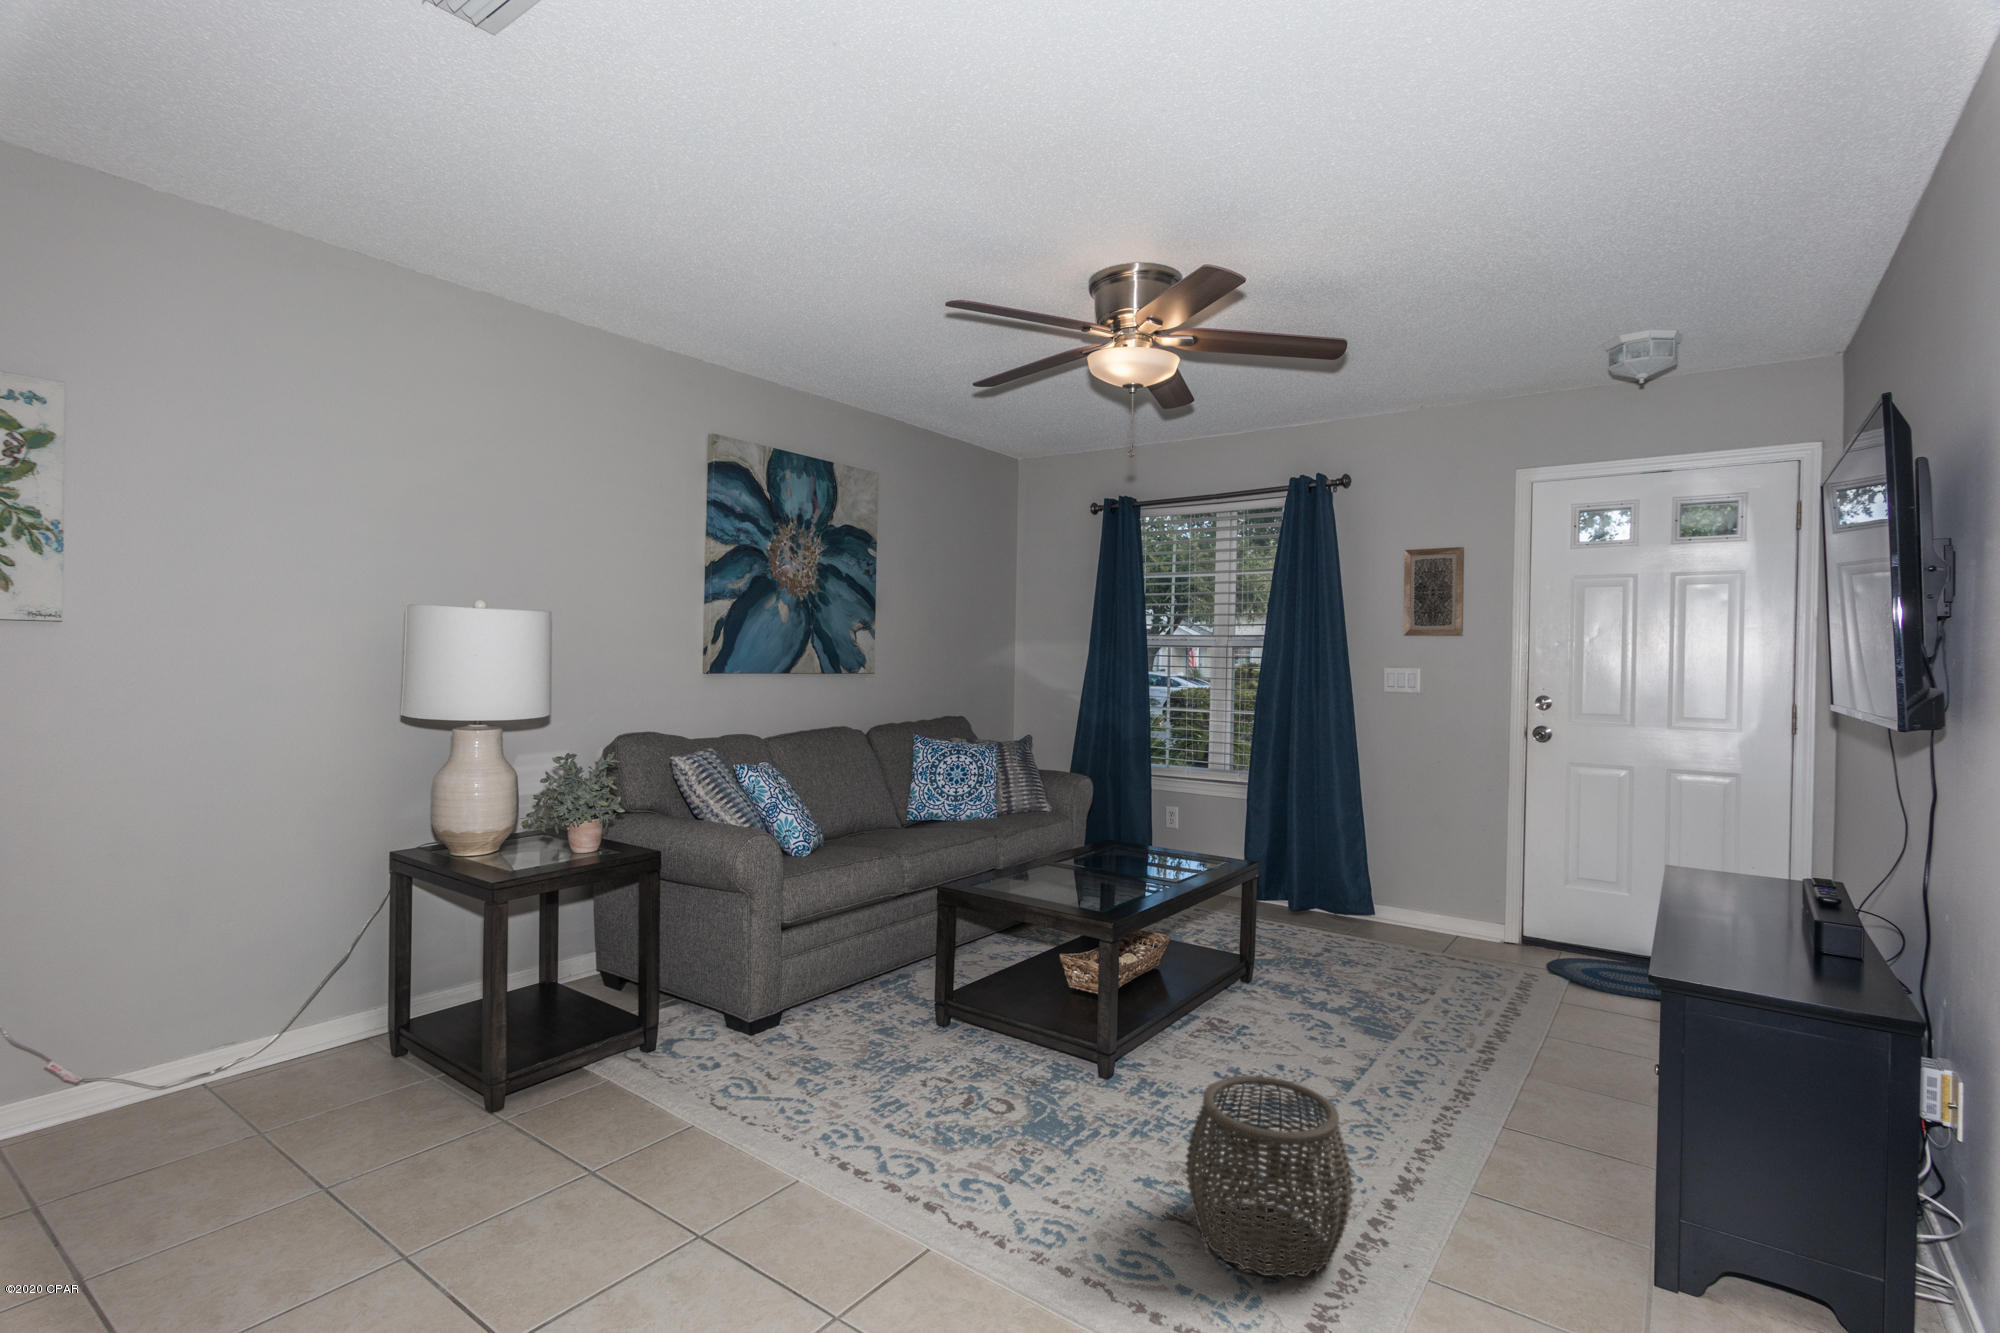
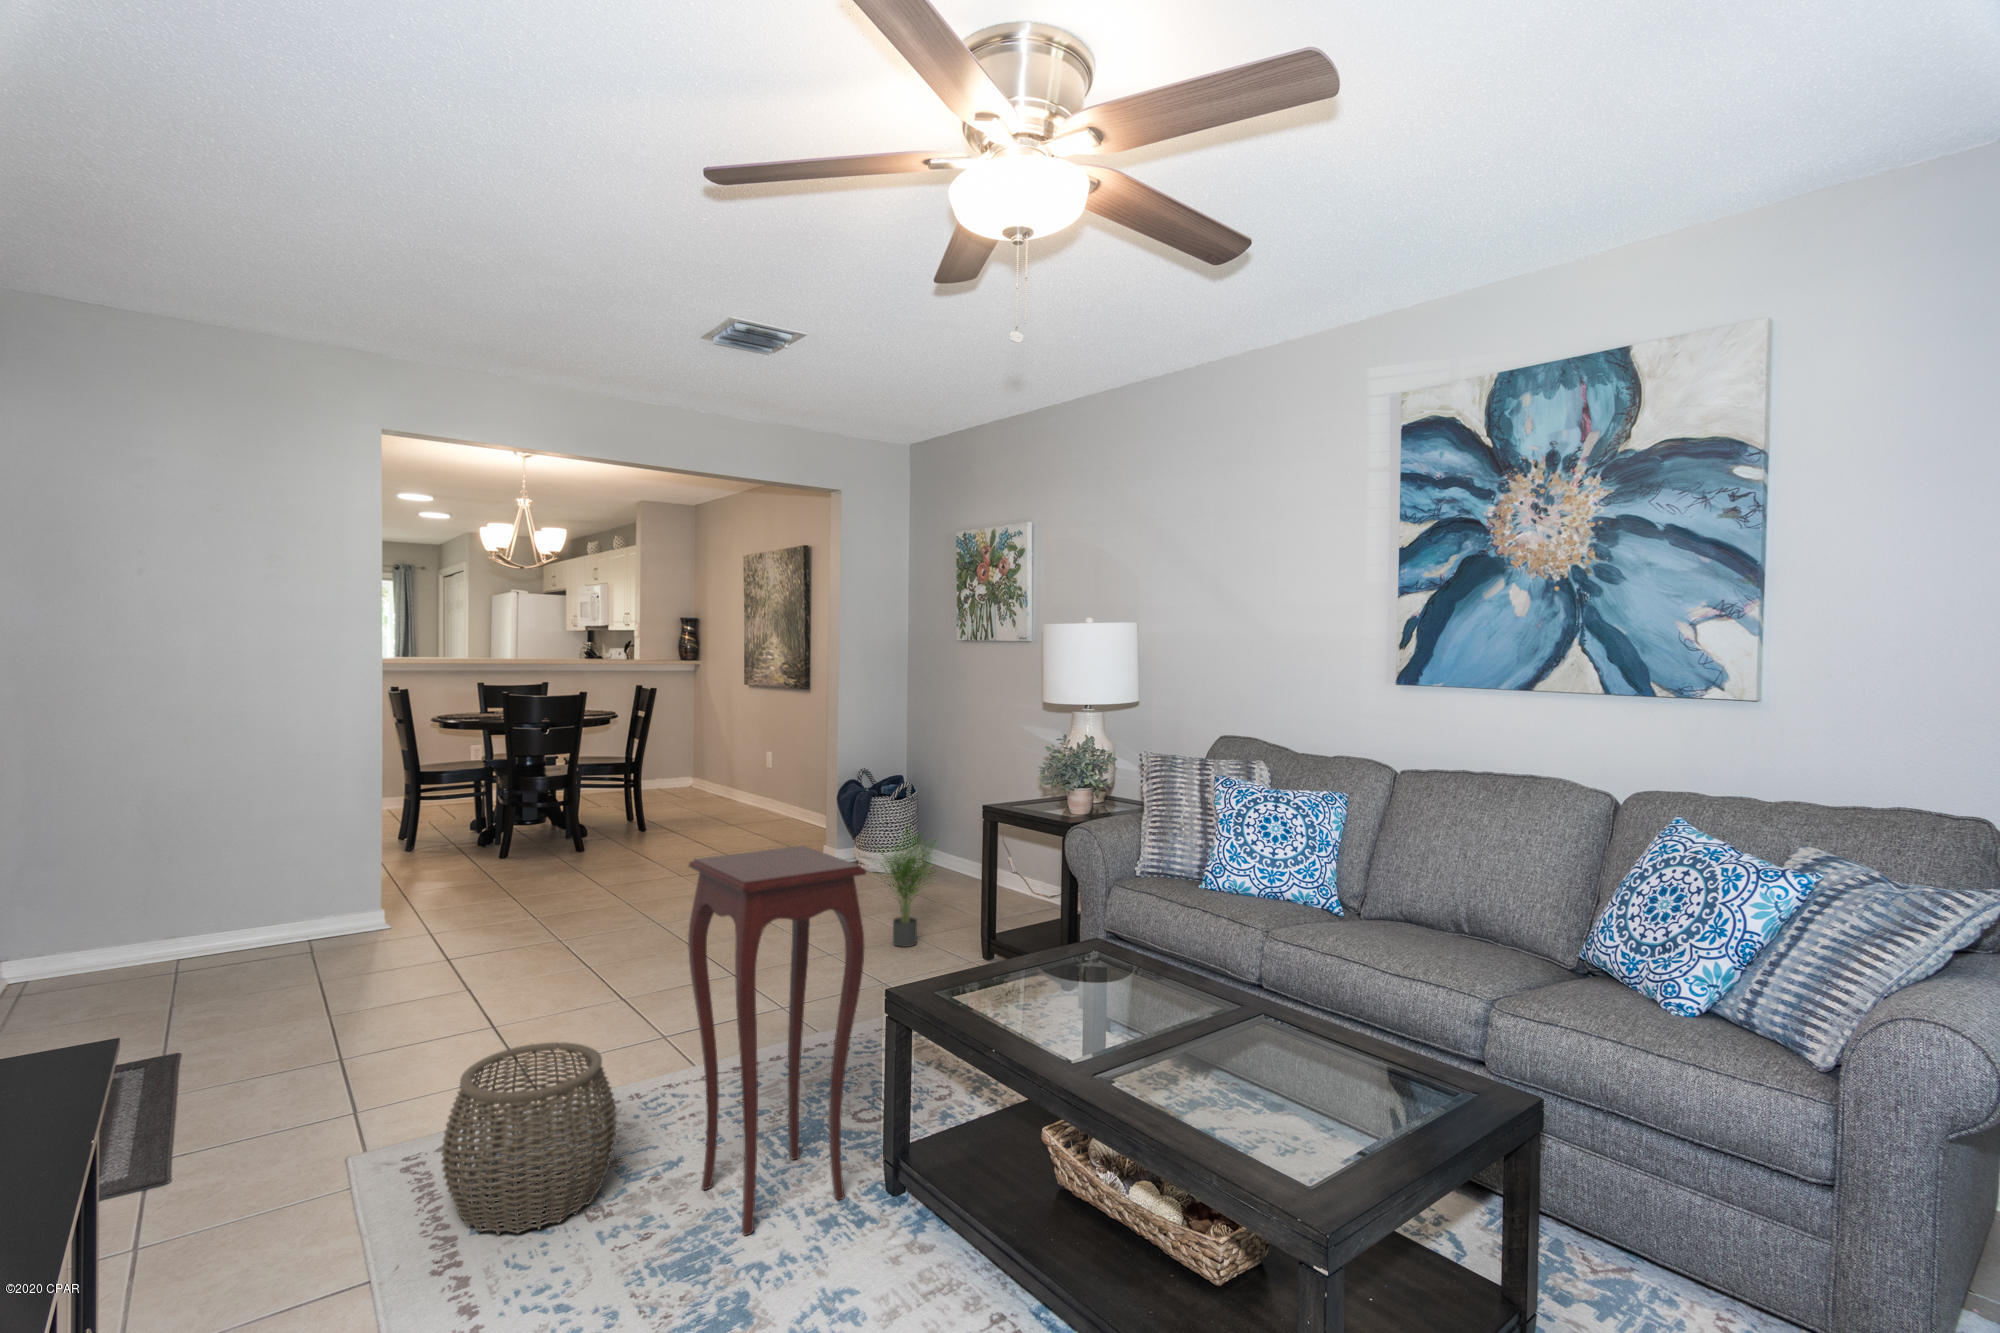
side table: none [1077,833,1226,1158] -> present [688,846,866,1235]
potted plant: none [248,959,433,1208] -> present [879,831,934,947]

